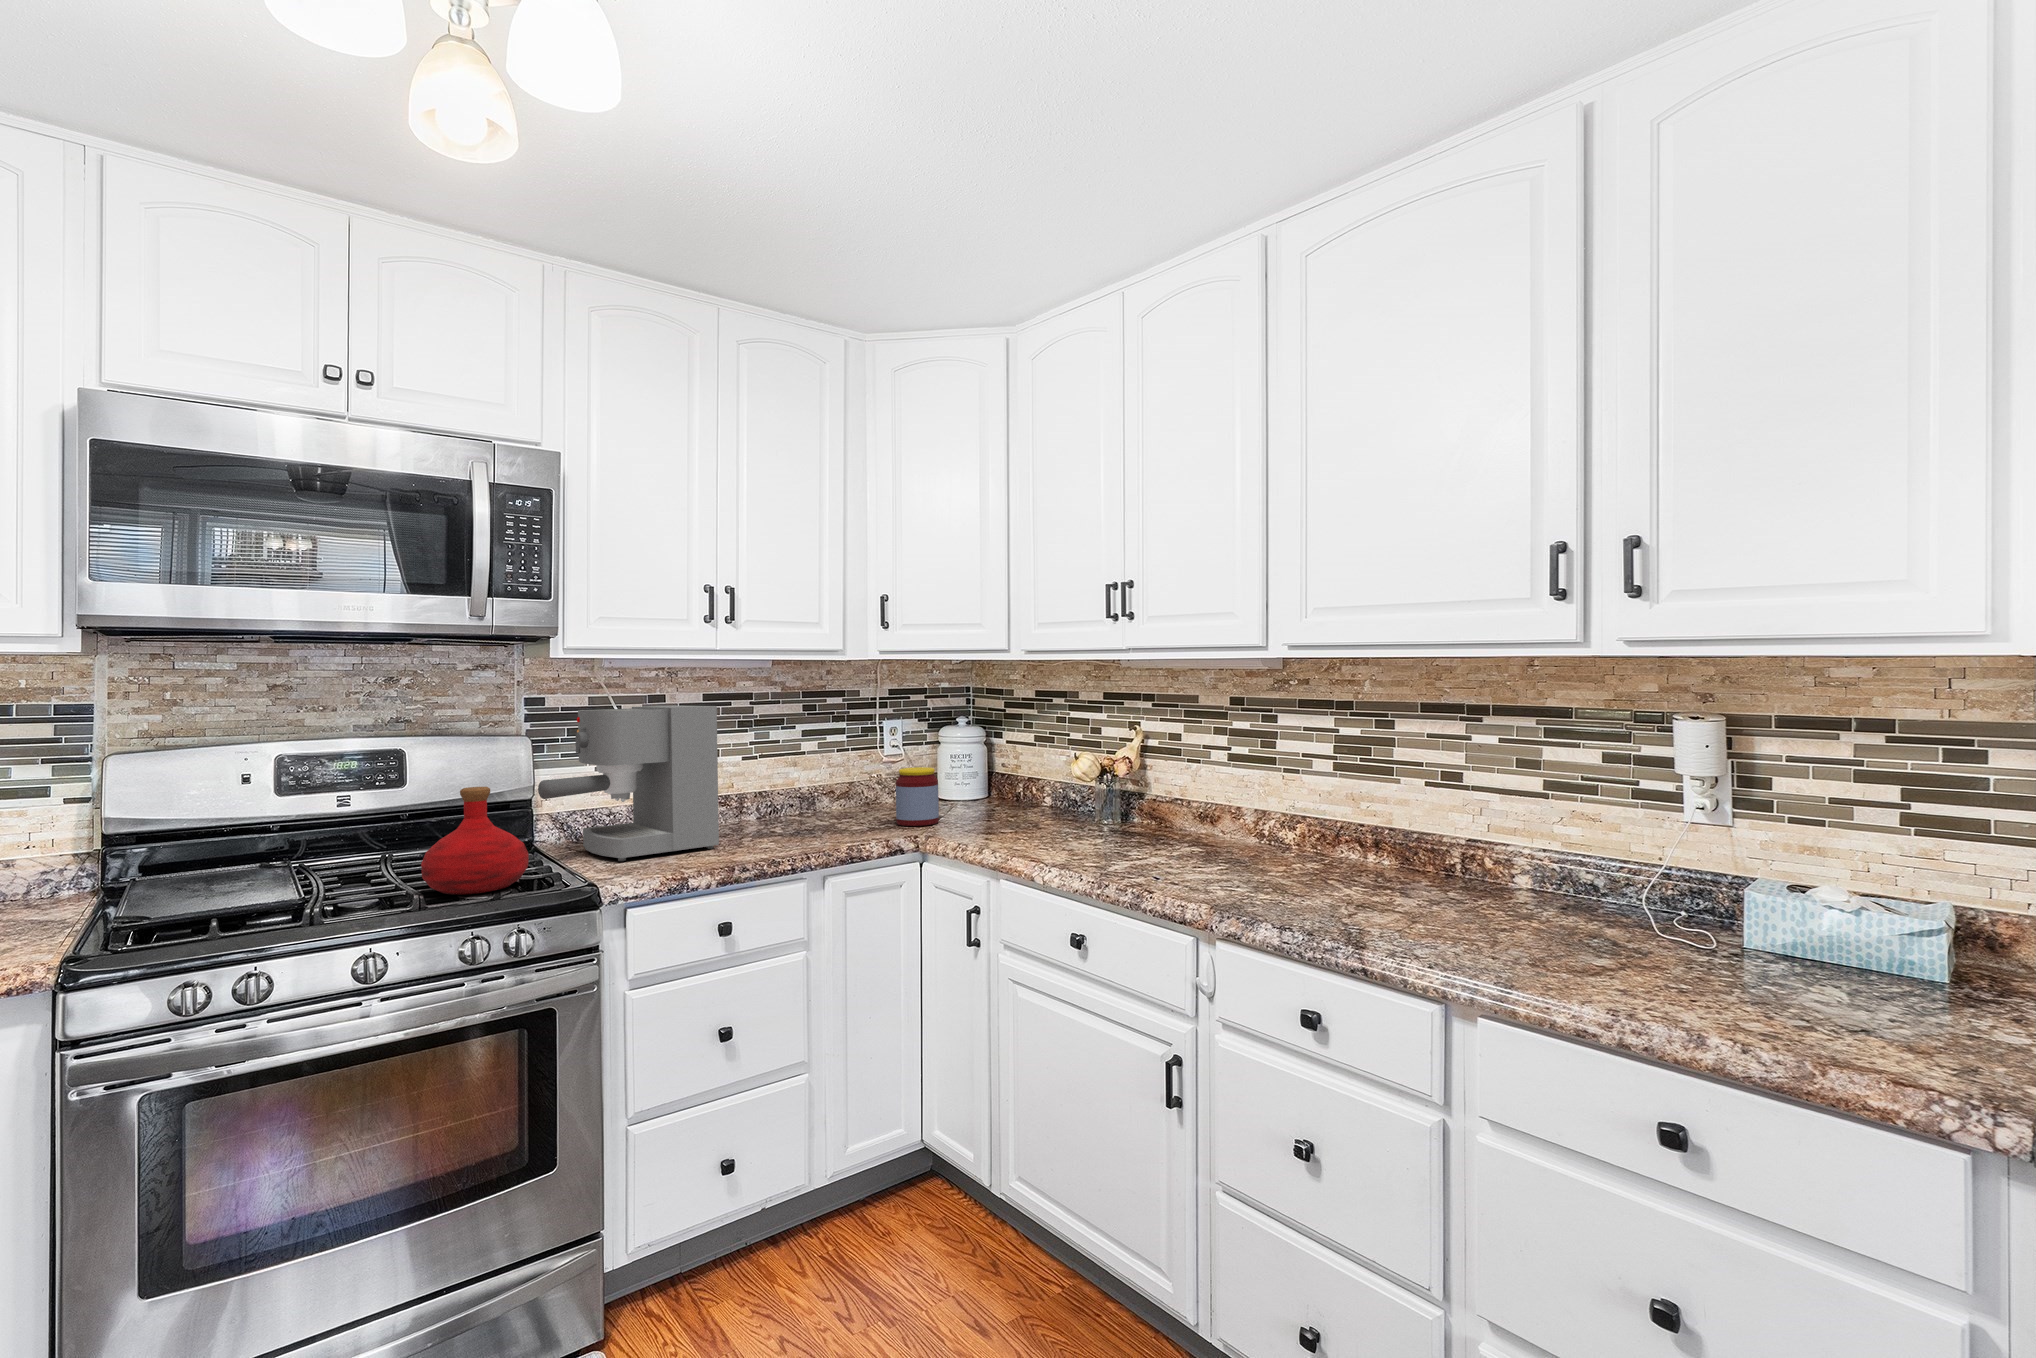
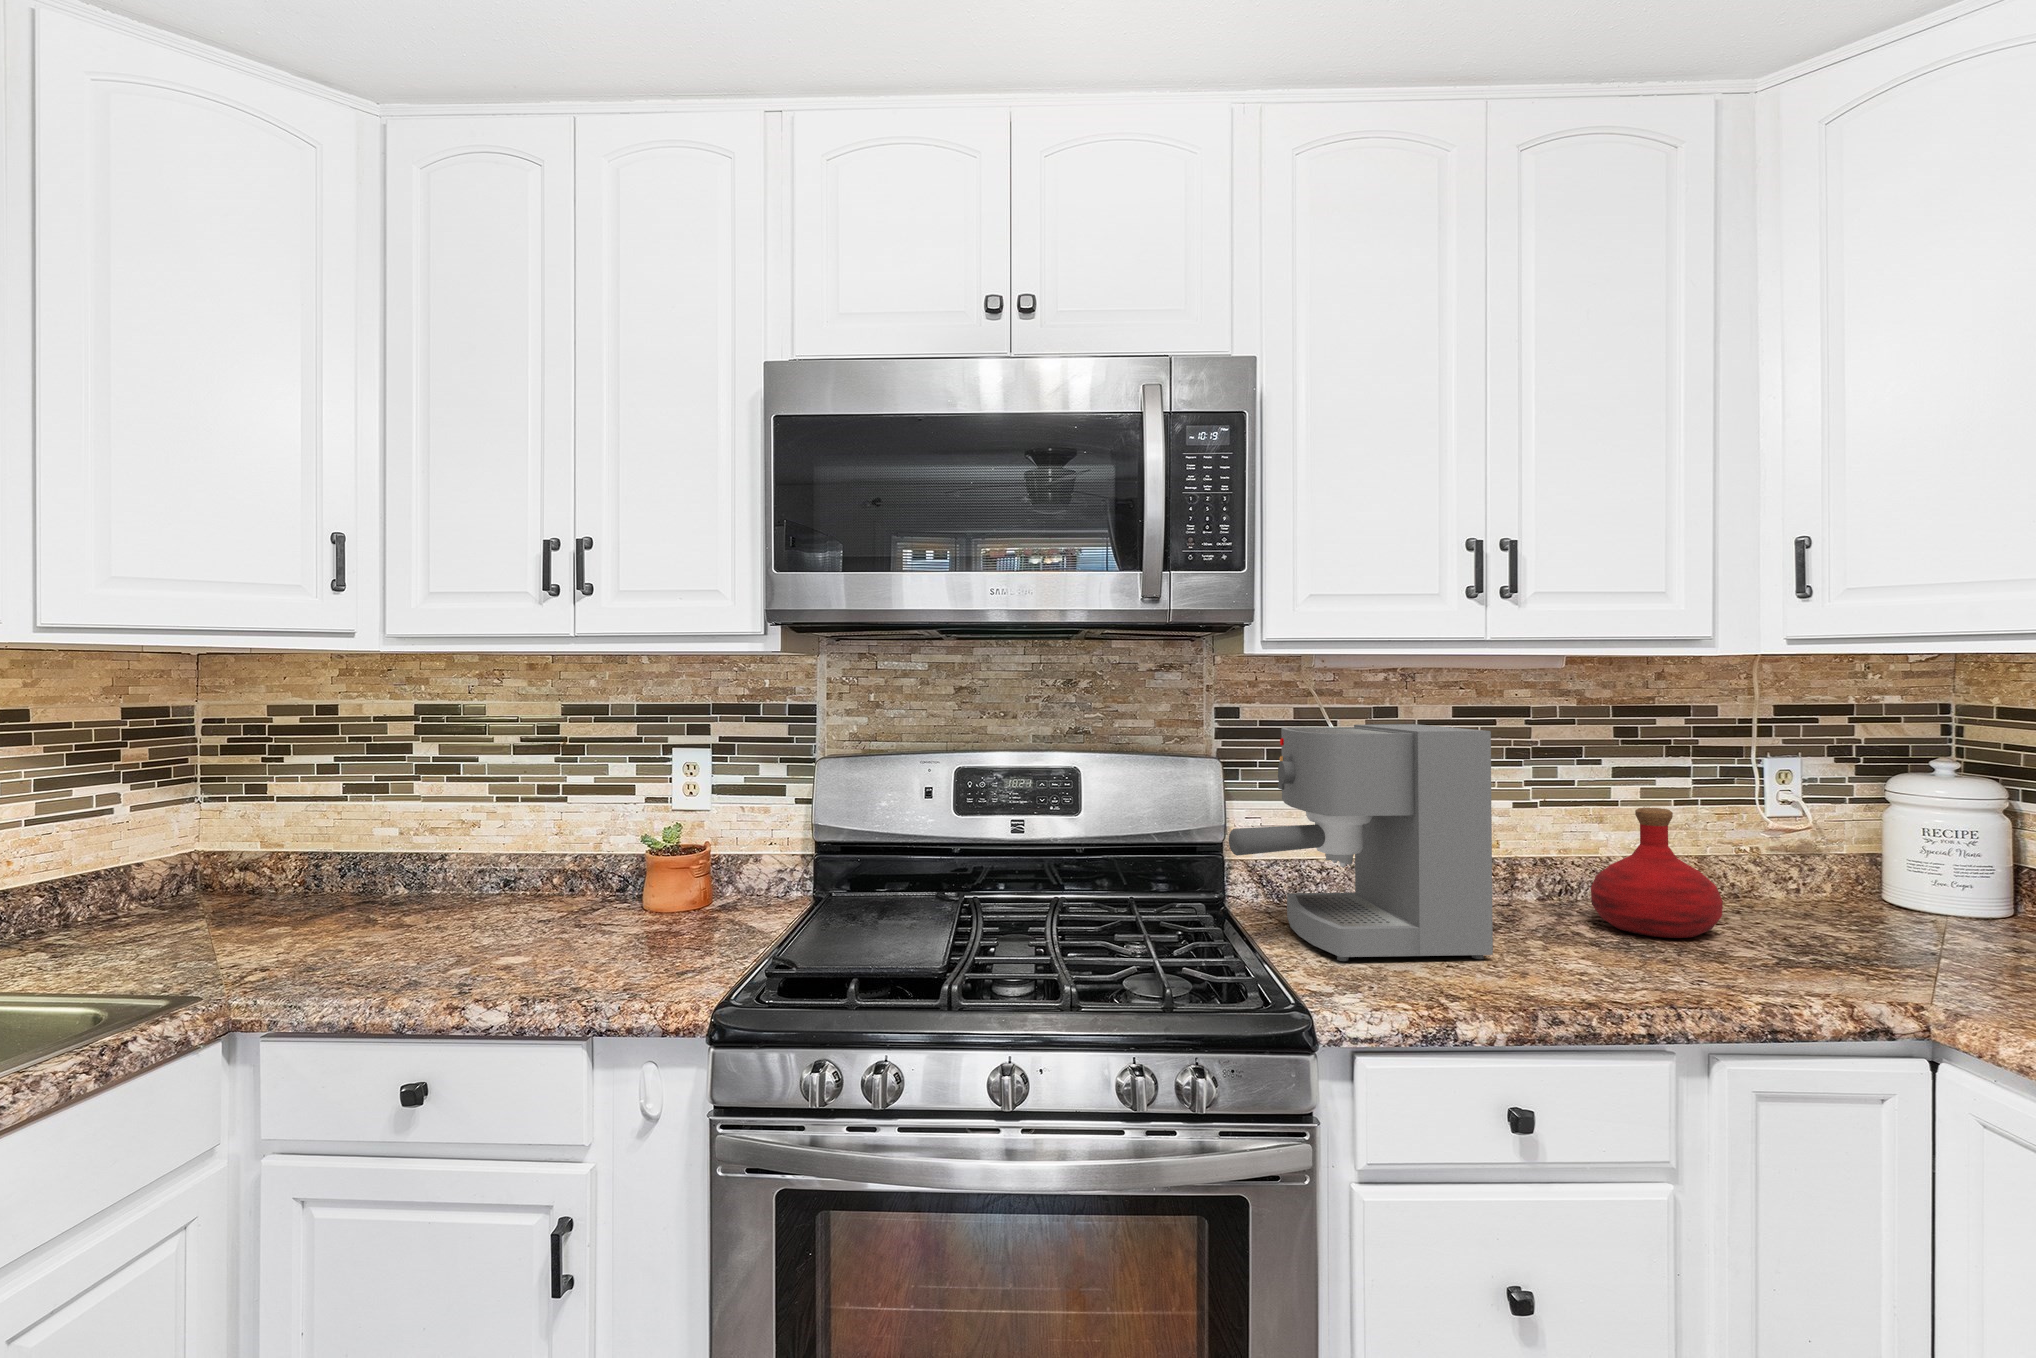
jar: present [896,767,939,826] -> none [1830,856,1937,975]
bottle: present [421,787,529,895] -> present [1591,808,1723,938]

